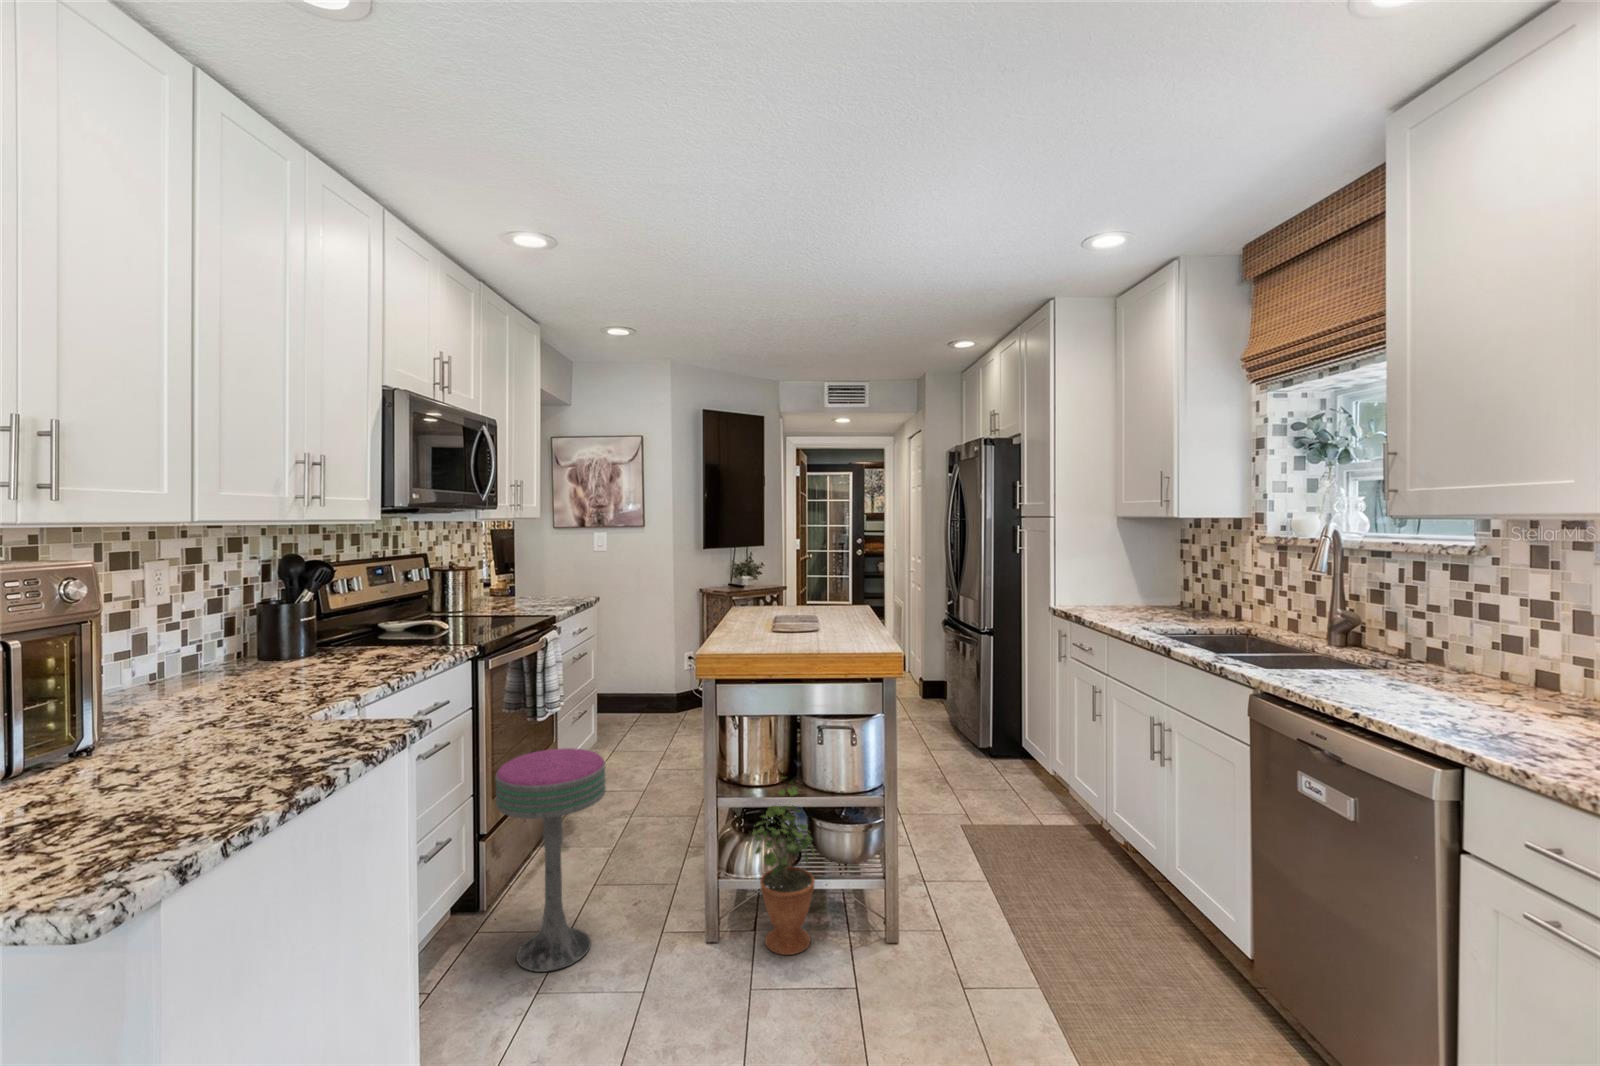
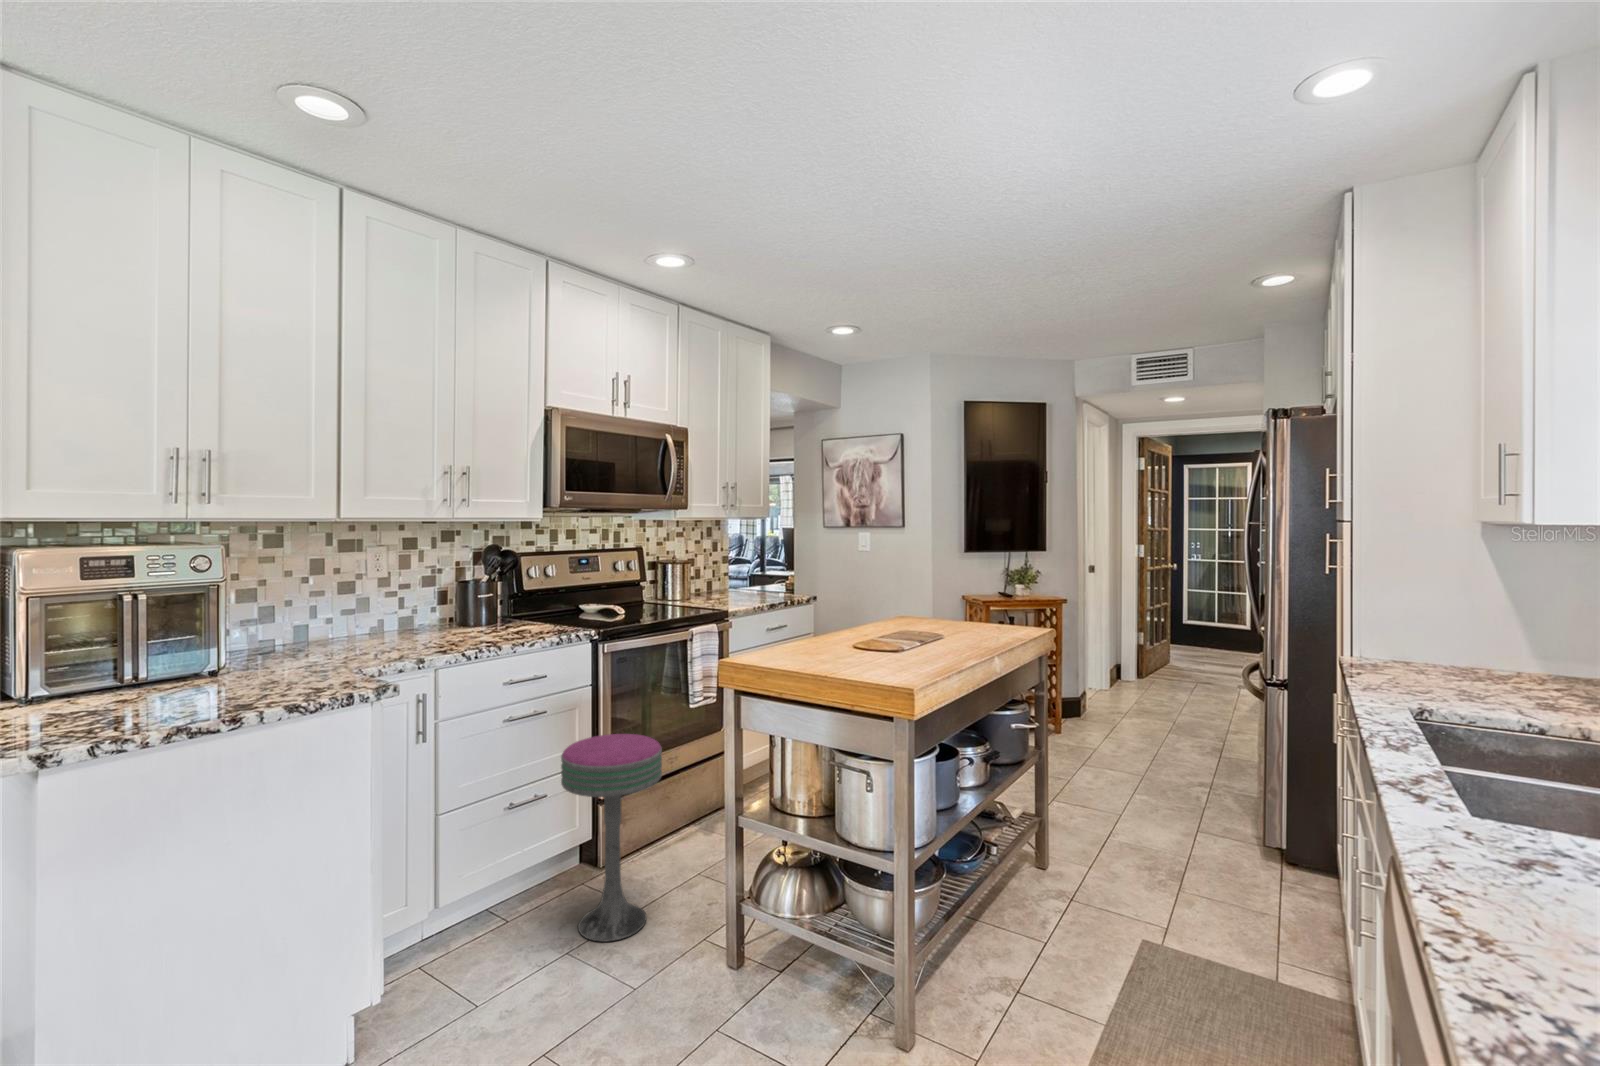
potted plant: present [752,781,815,955] -> none [755,813,834,1020]

